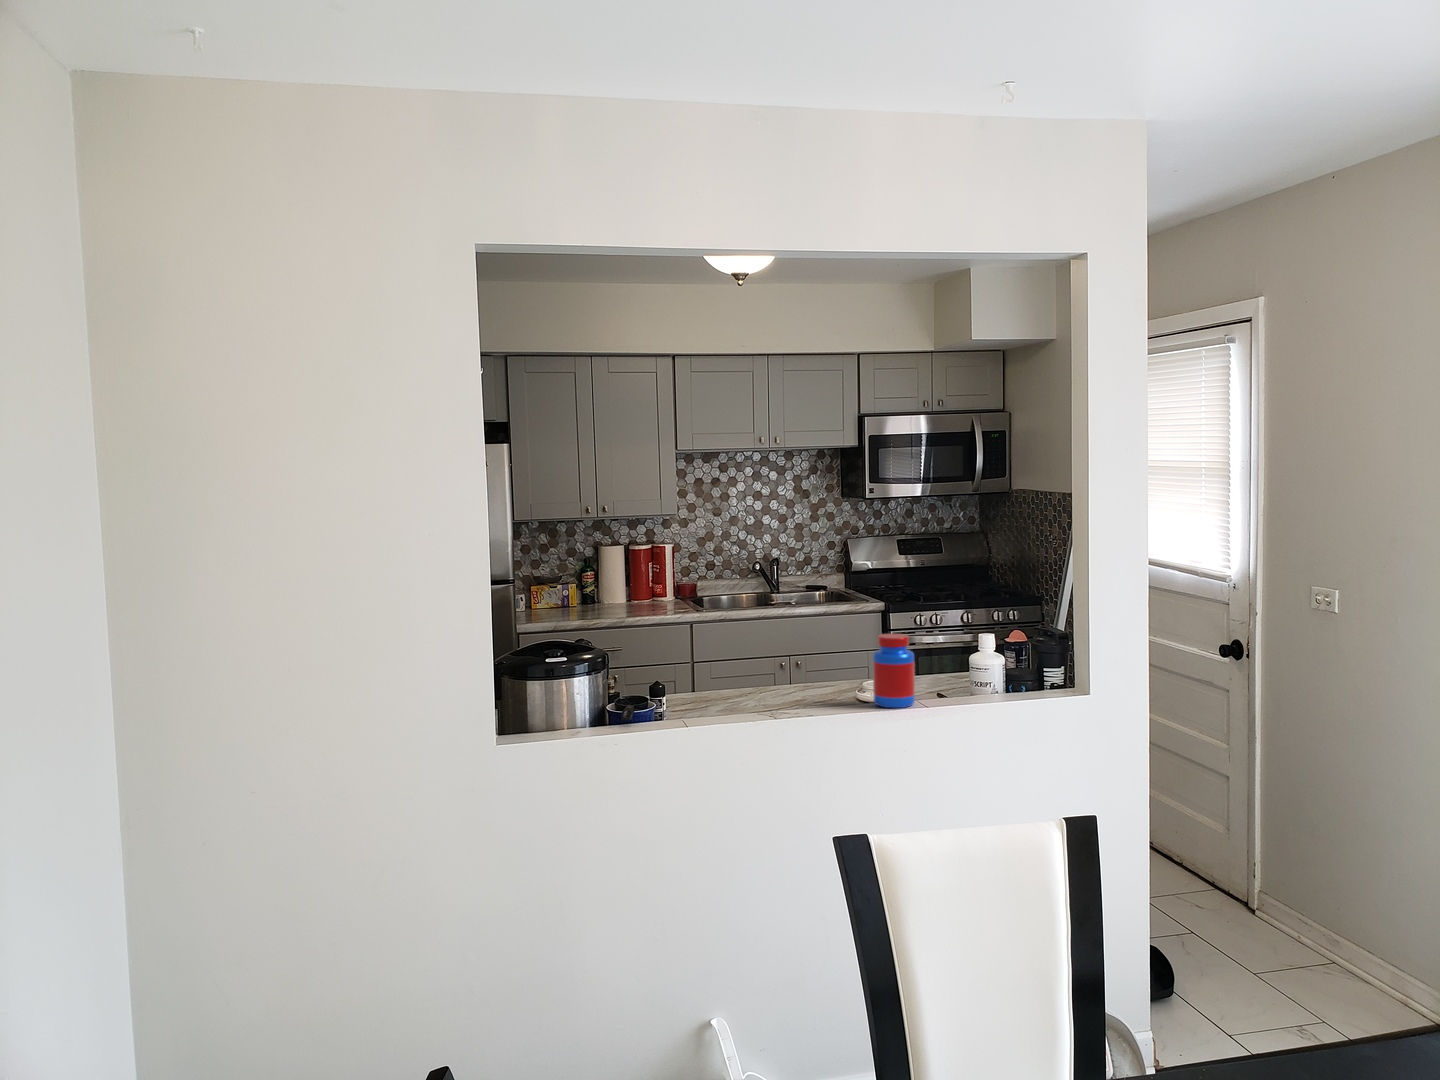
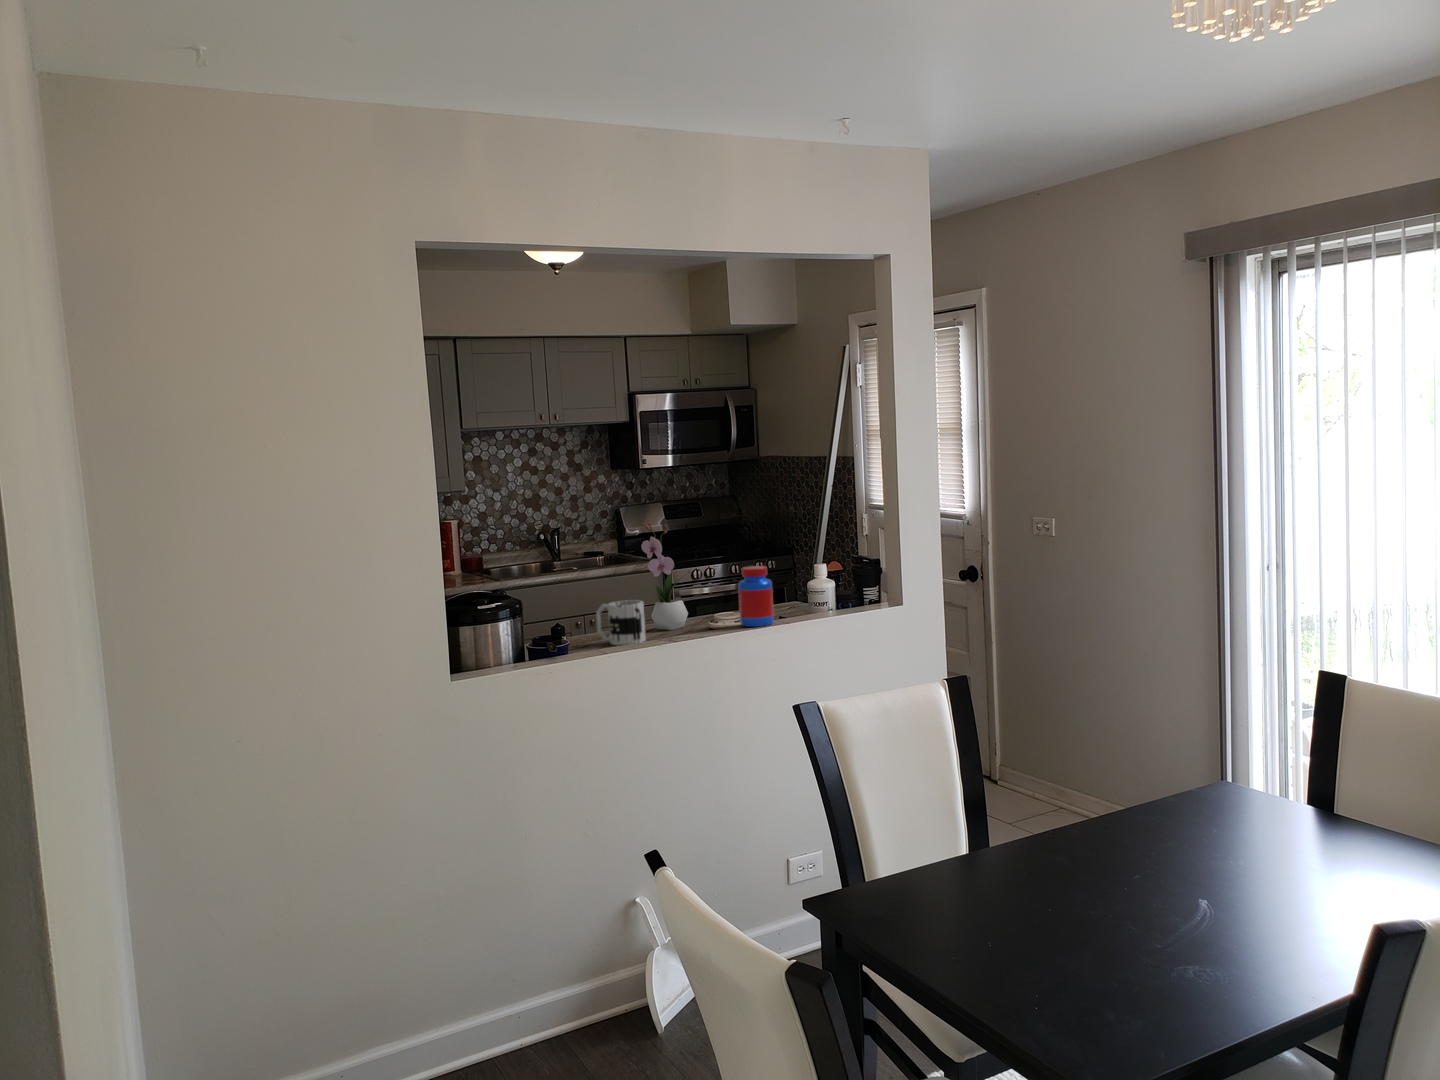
flower arrangement: none [770,572,828,699] -> present [641,522,688,630]
mug: none [705,662,756,716] -> present [596,600,646,645]

